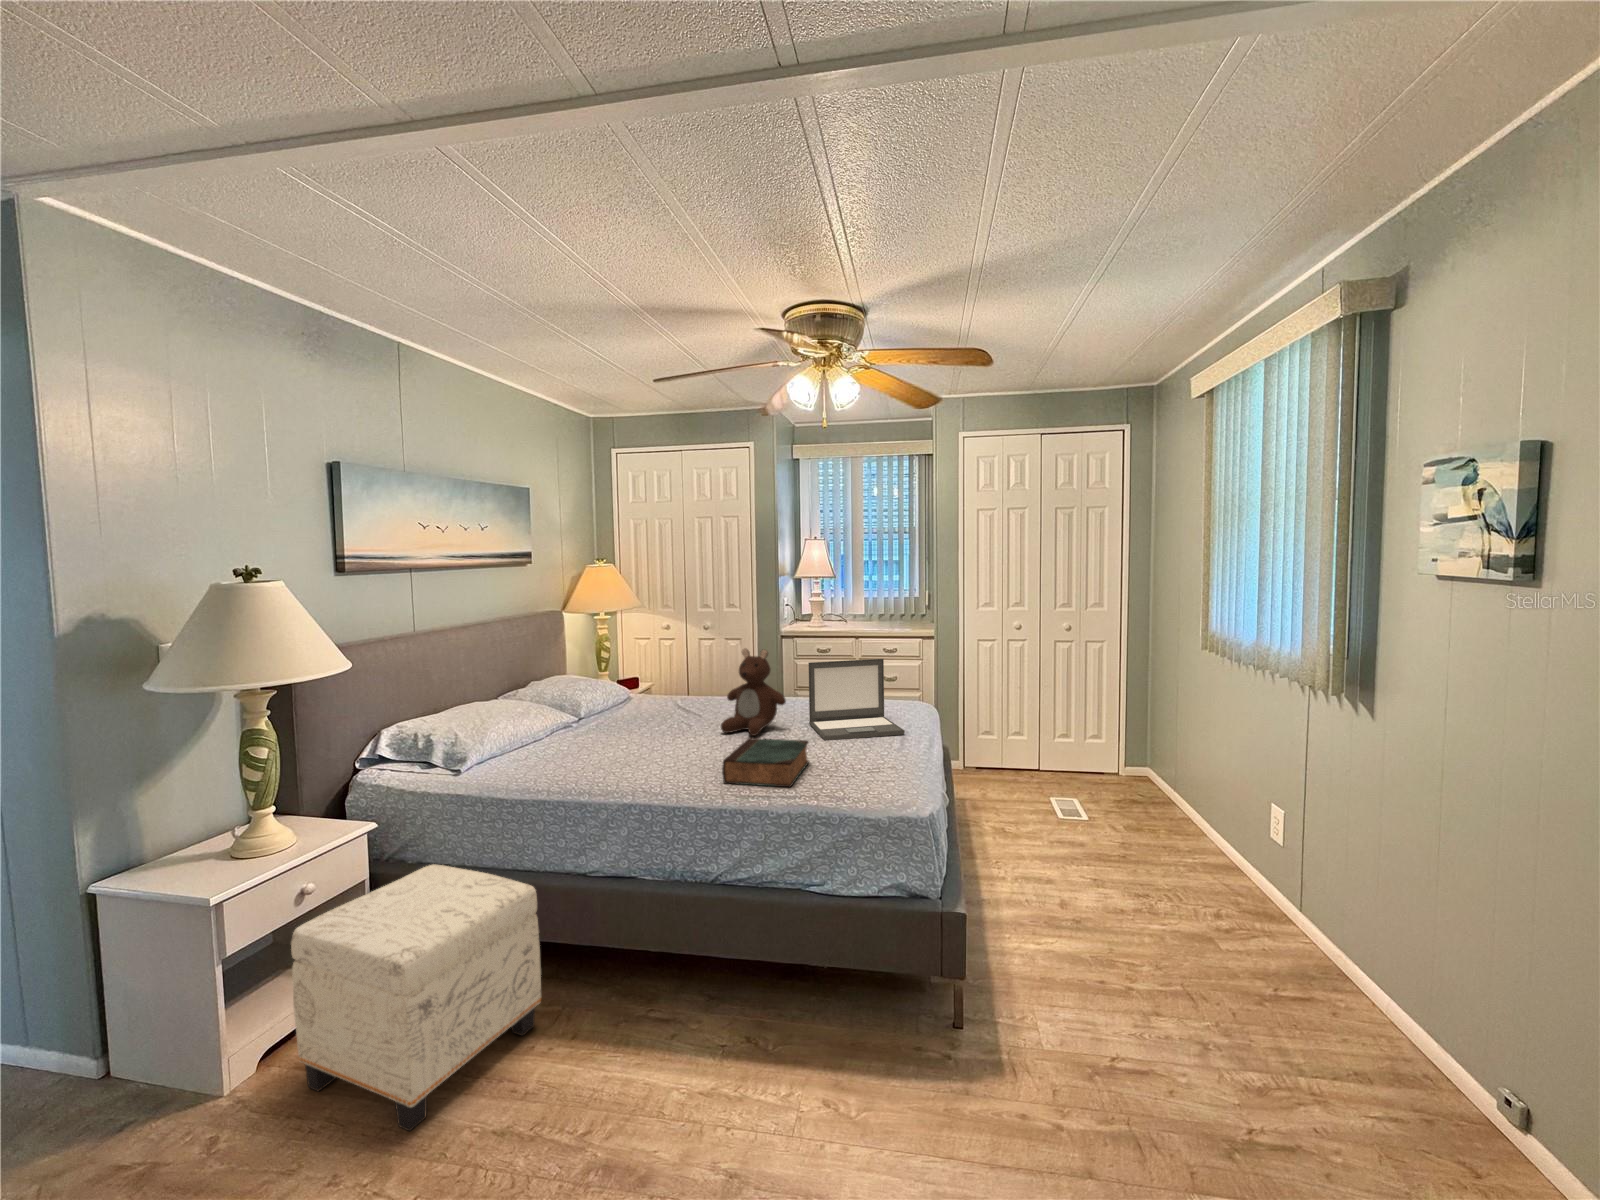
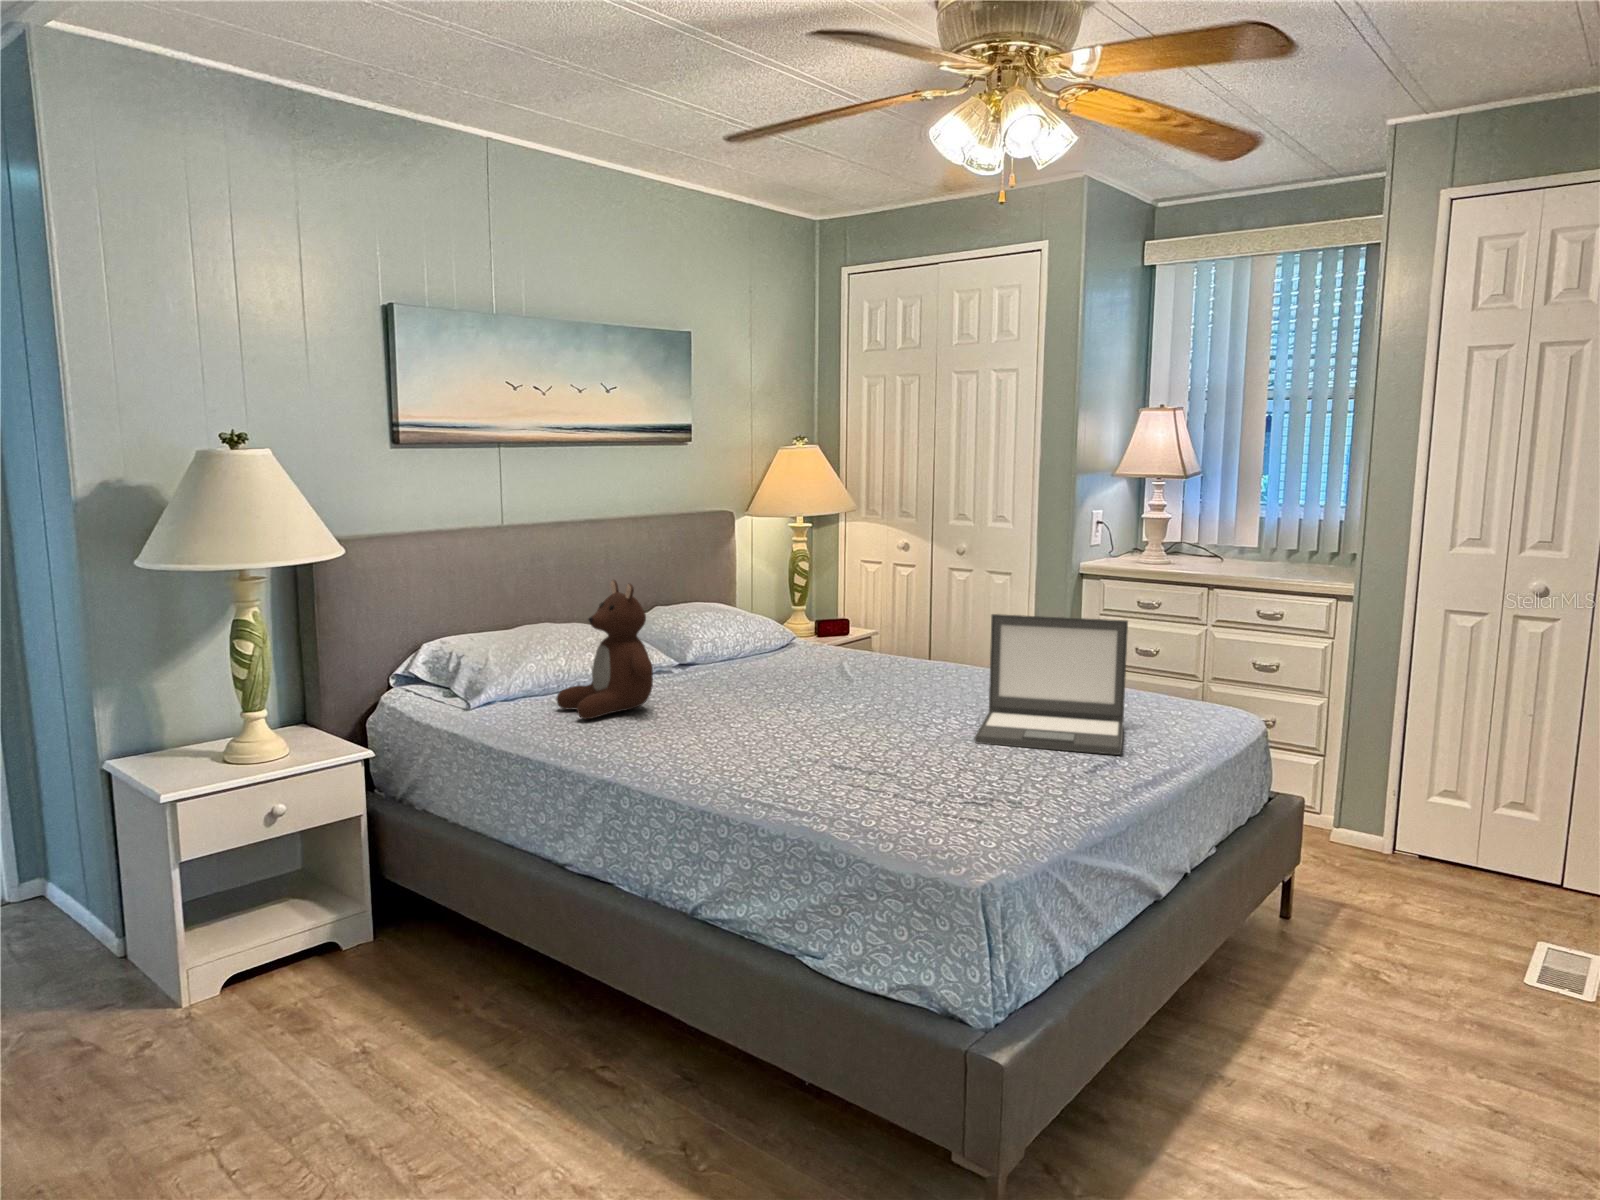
teddy bear: present [721,649,786,736] -> present [557,580,653,719]
book: present [722,738,809,787] -> none [735,718,898,800]
ottoman: present [291,864,541,1131] -> none [224,813,482,1106]

